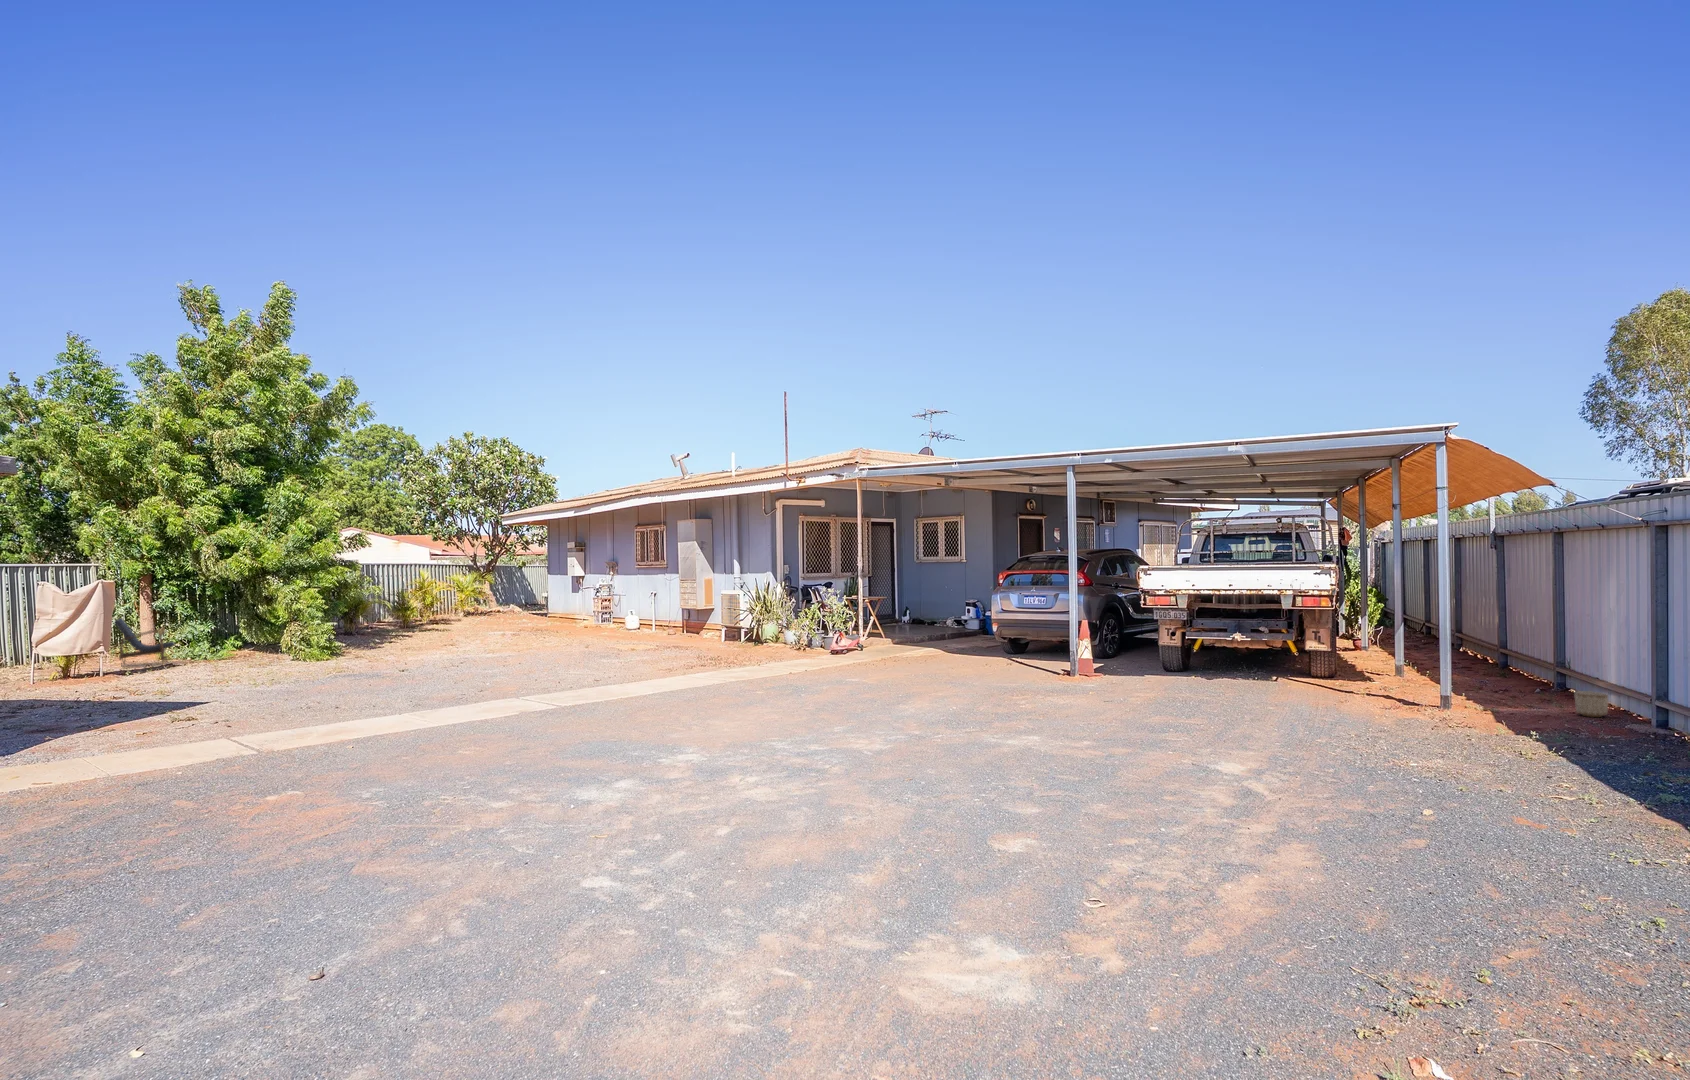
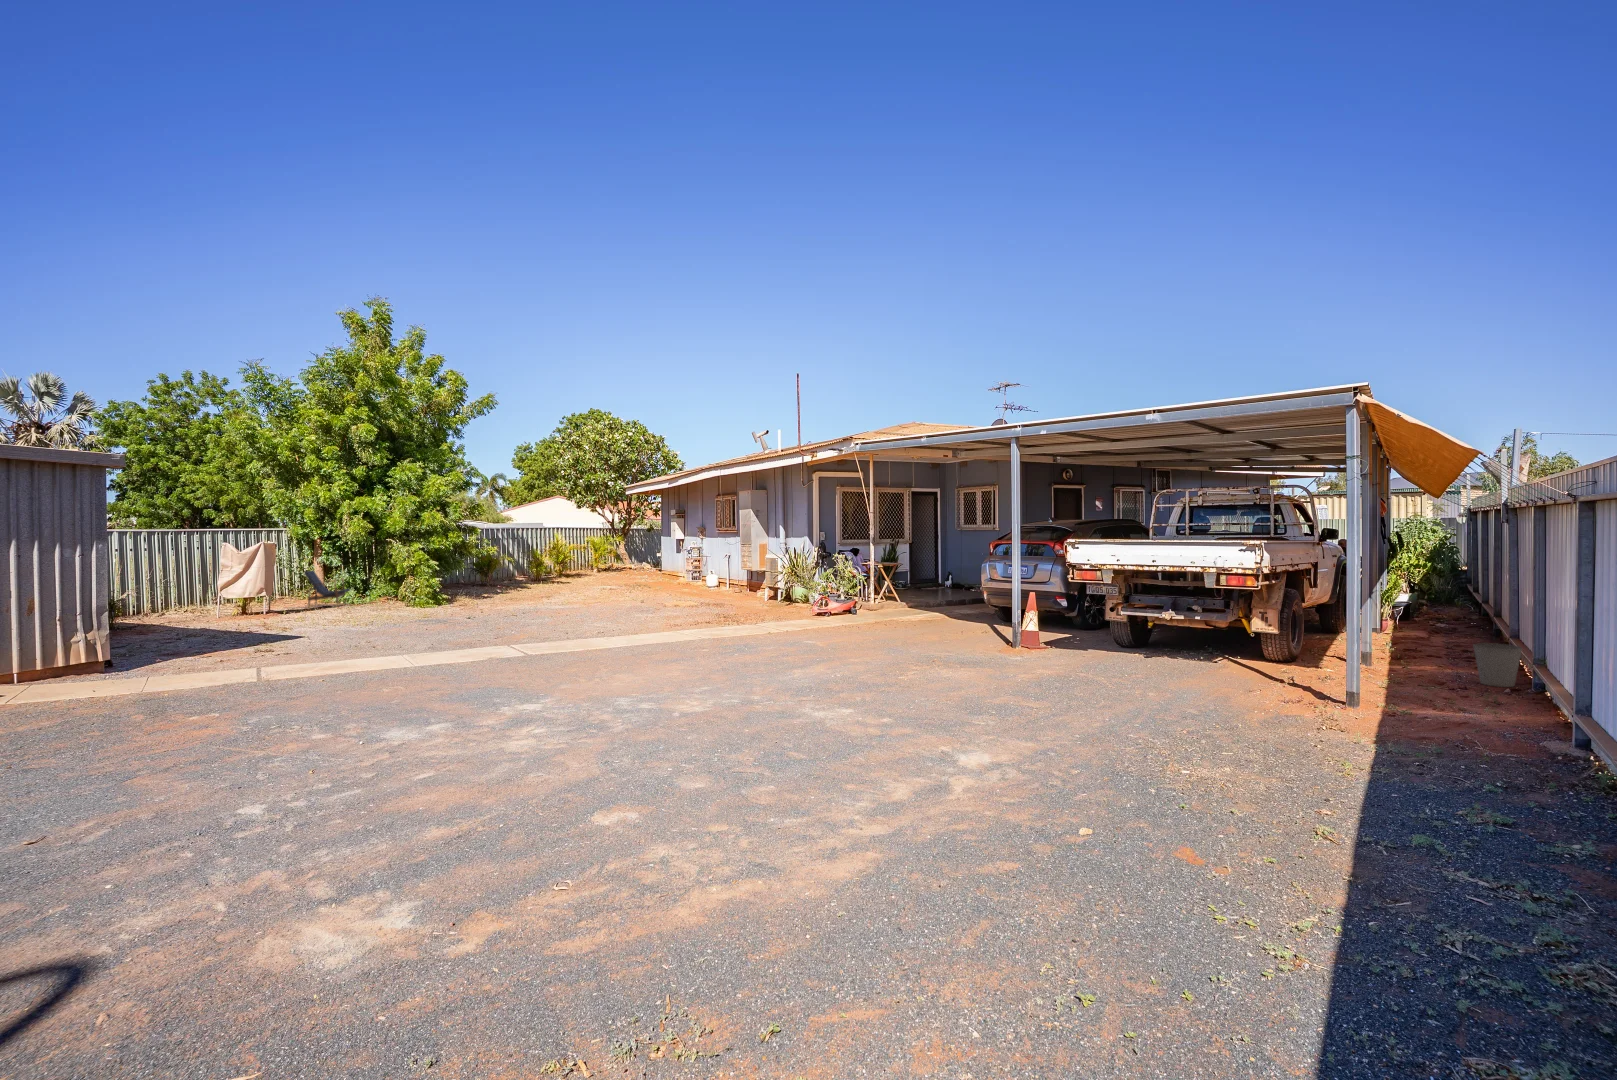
bucket: none [1499,651,1541,688] -> present [1472,643,1522,687]
planter: present [1574,691,1608,717] -> none [1494,697,1536,730]

